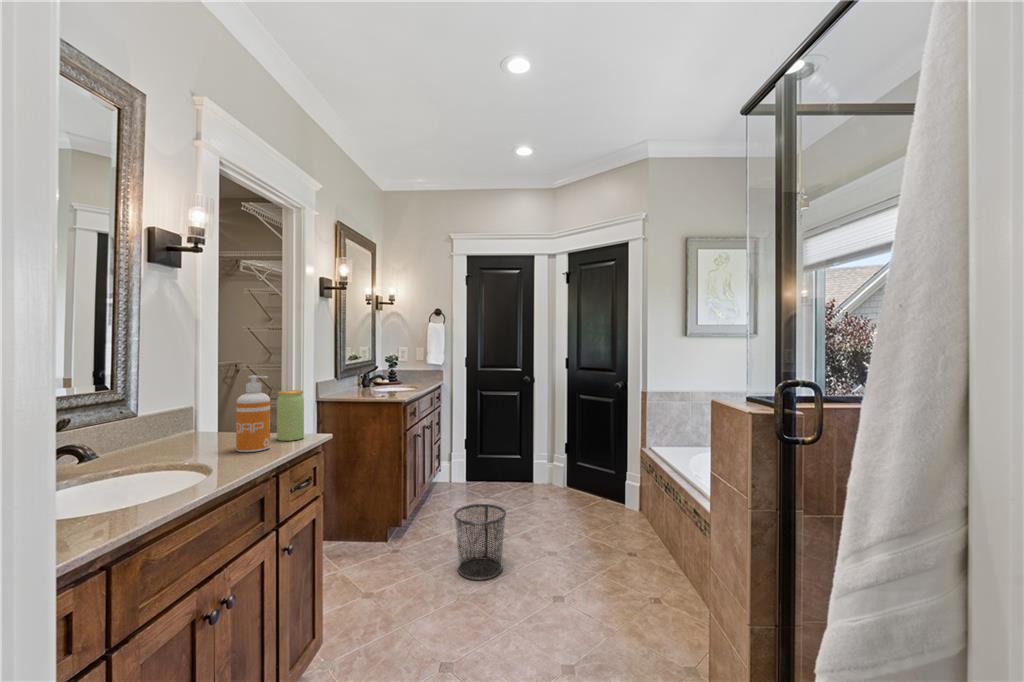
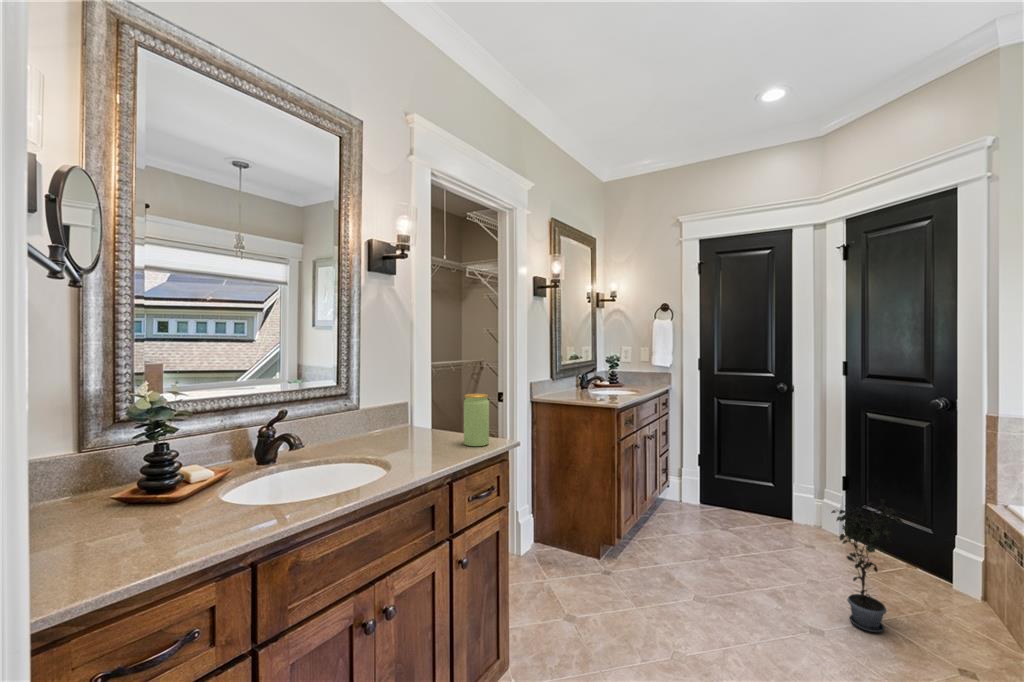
soap dispenser: present [236,376,270,452] -> none [421,378,452,455]
potted plant: none [562,450,602,544] -> present [831,499,903,632]
waste bin: present [454,504,506,580] -> none [670,542,741,643]

